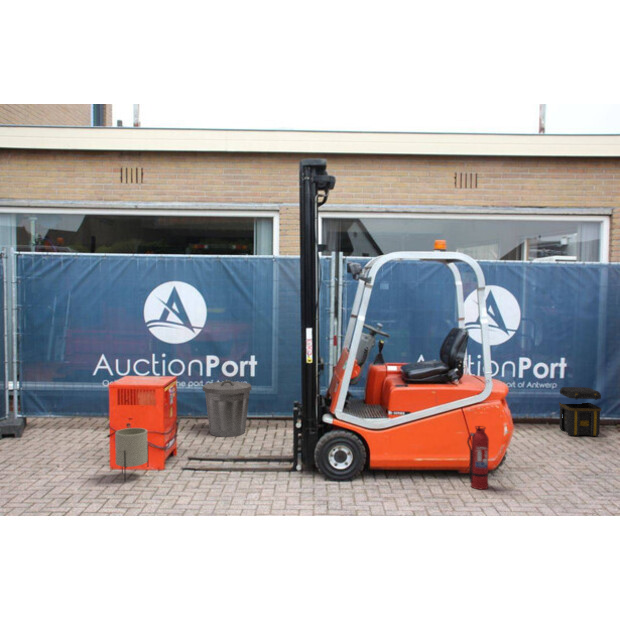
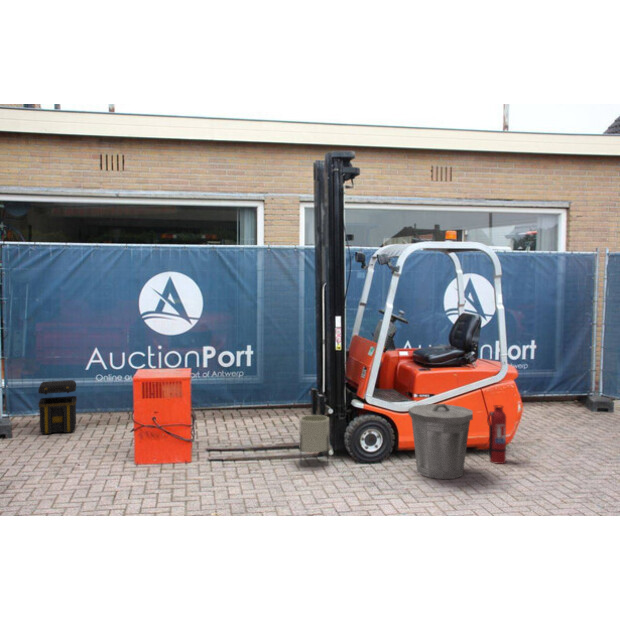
trash can: present [203,380,252,437] -> present [408,404,473,479]
toolbox: present [559,387,601,436] -> present [38,380,77,434]
planter: present [115,428,148,481] -> present [299,415,329,453]

